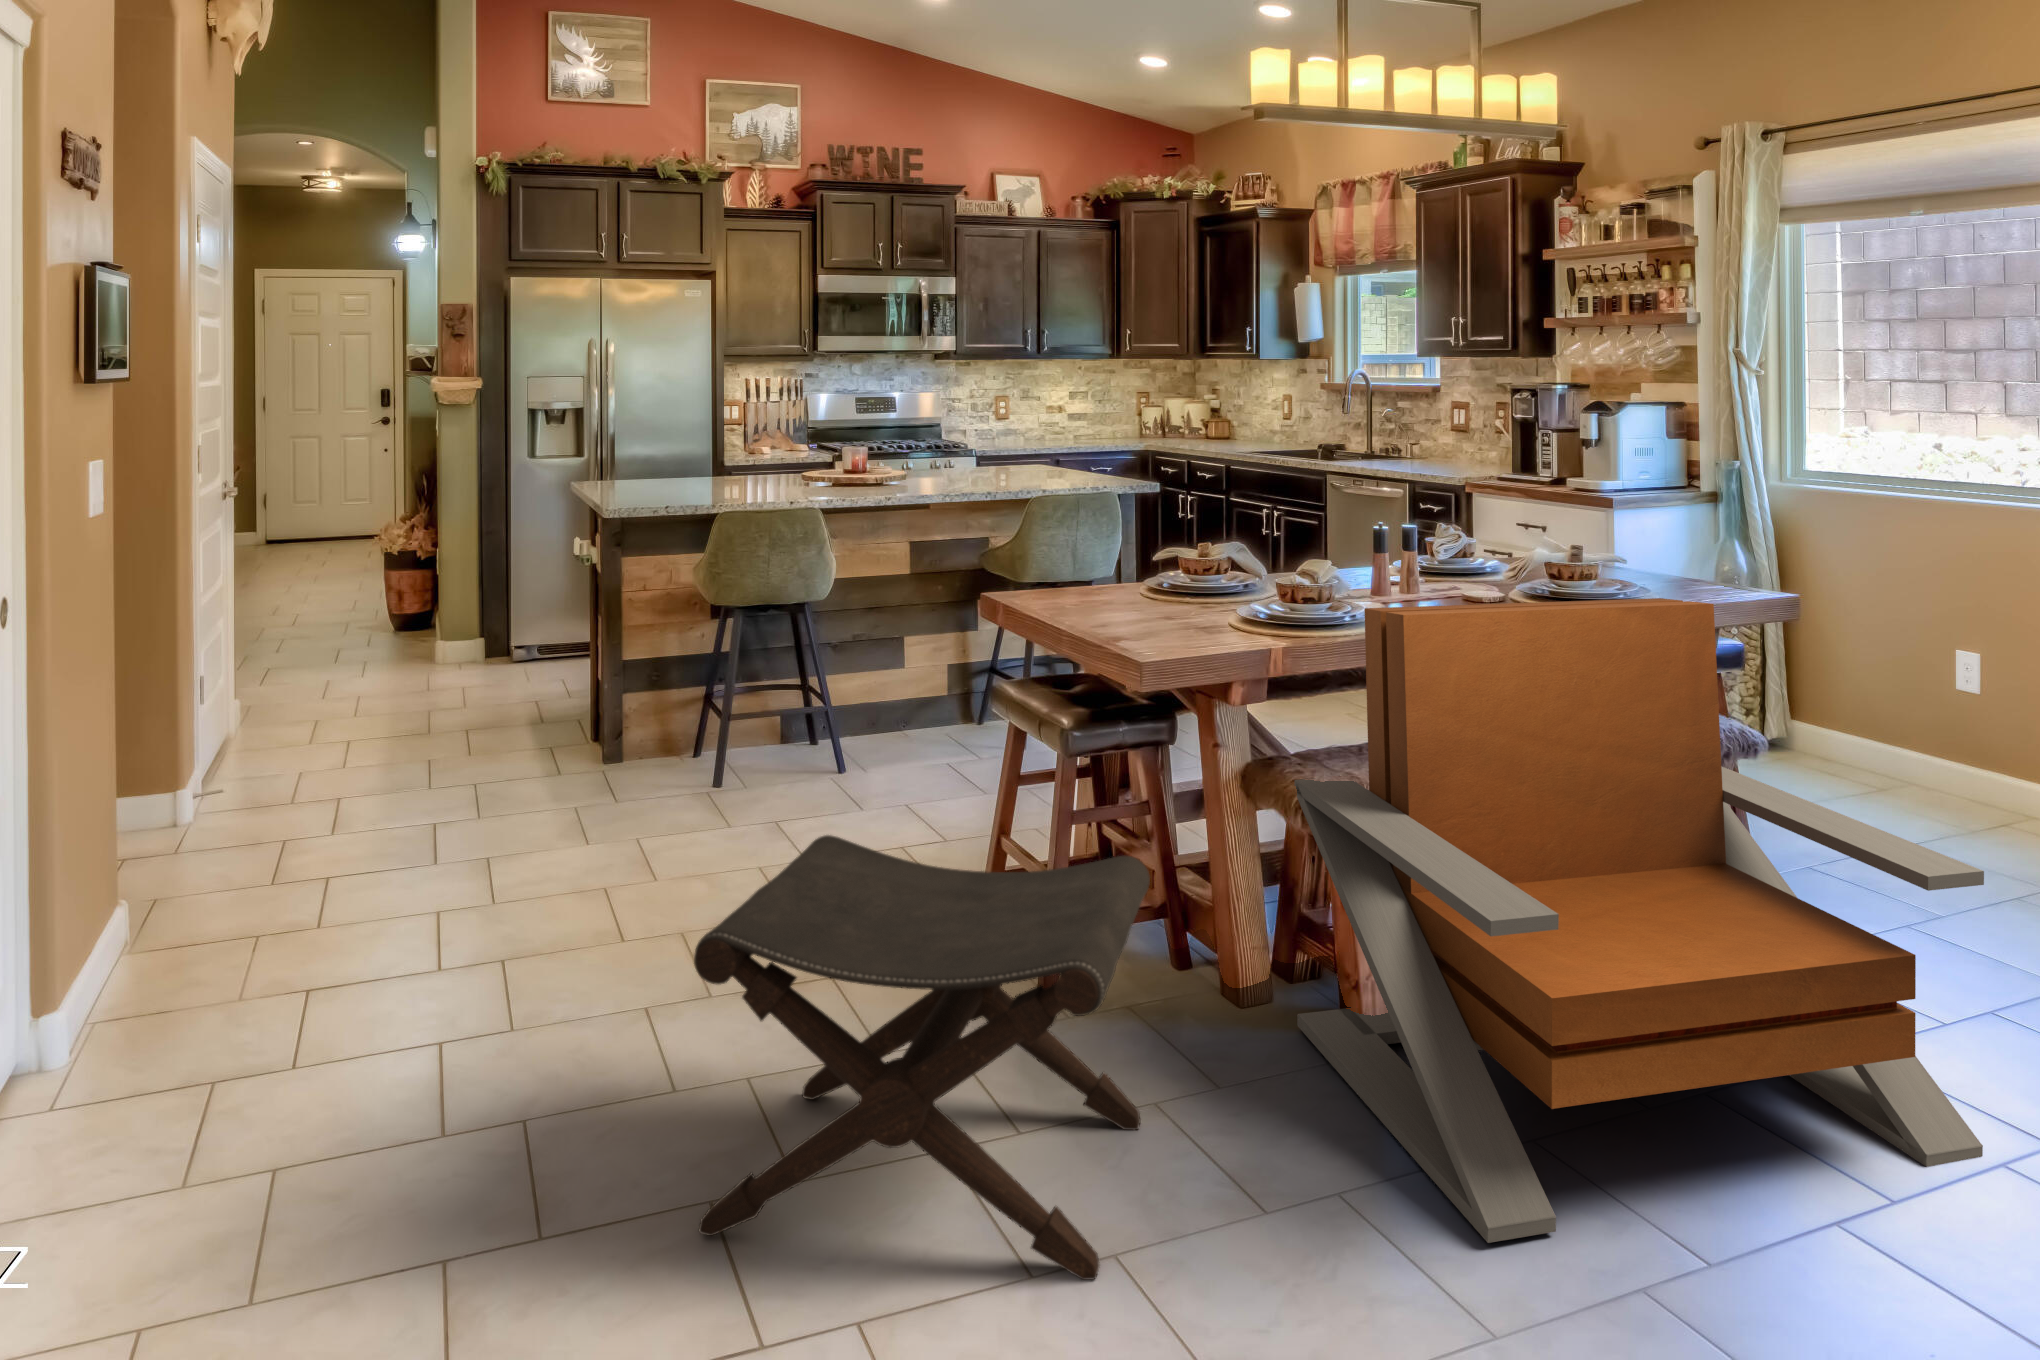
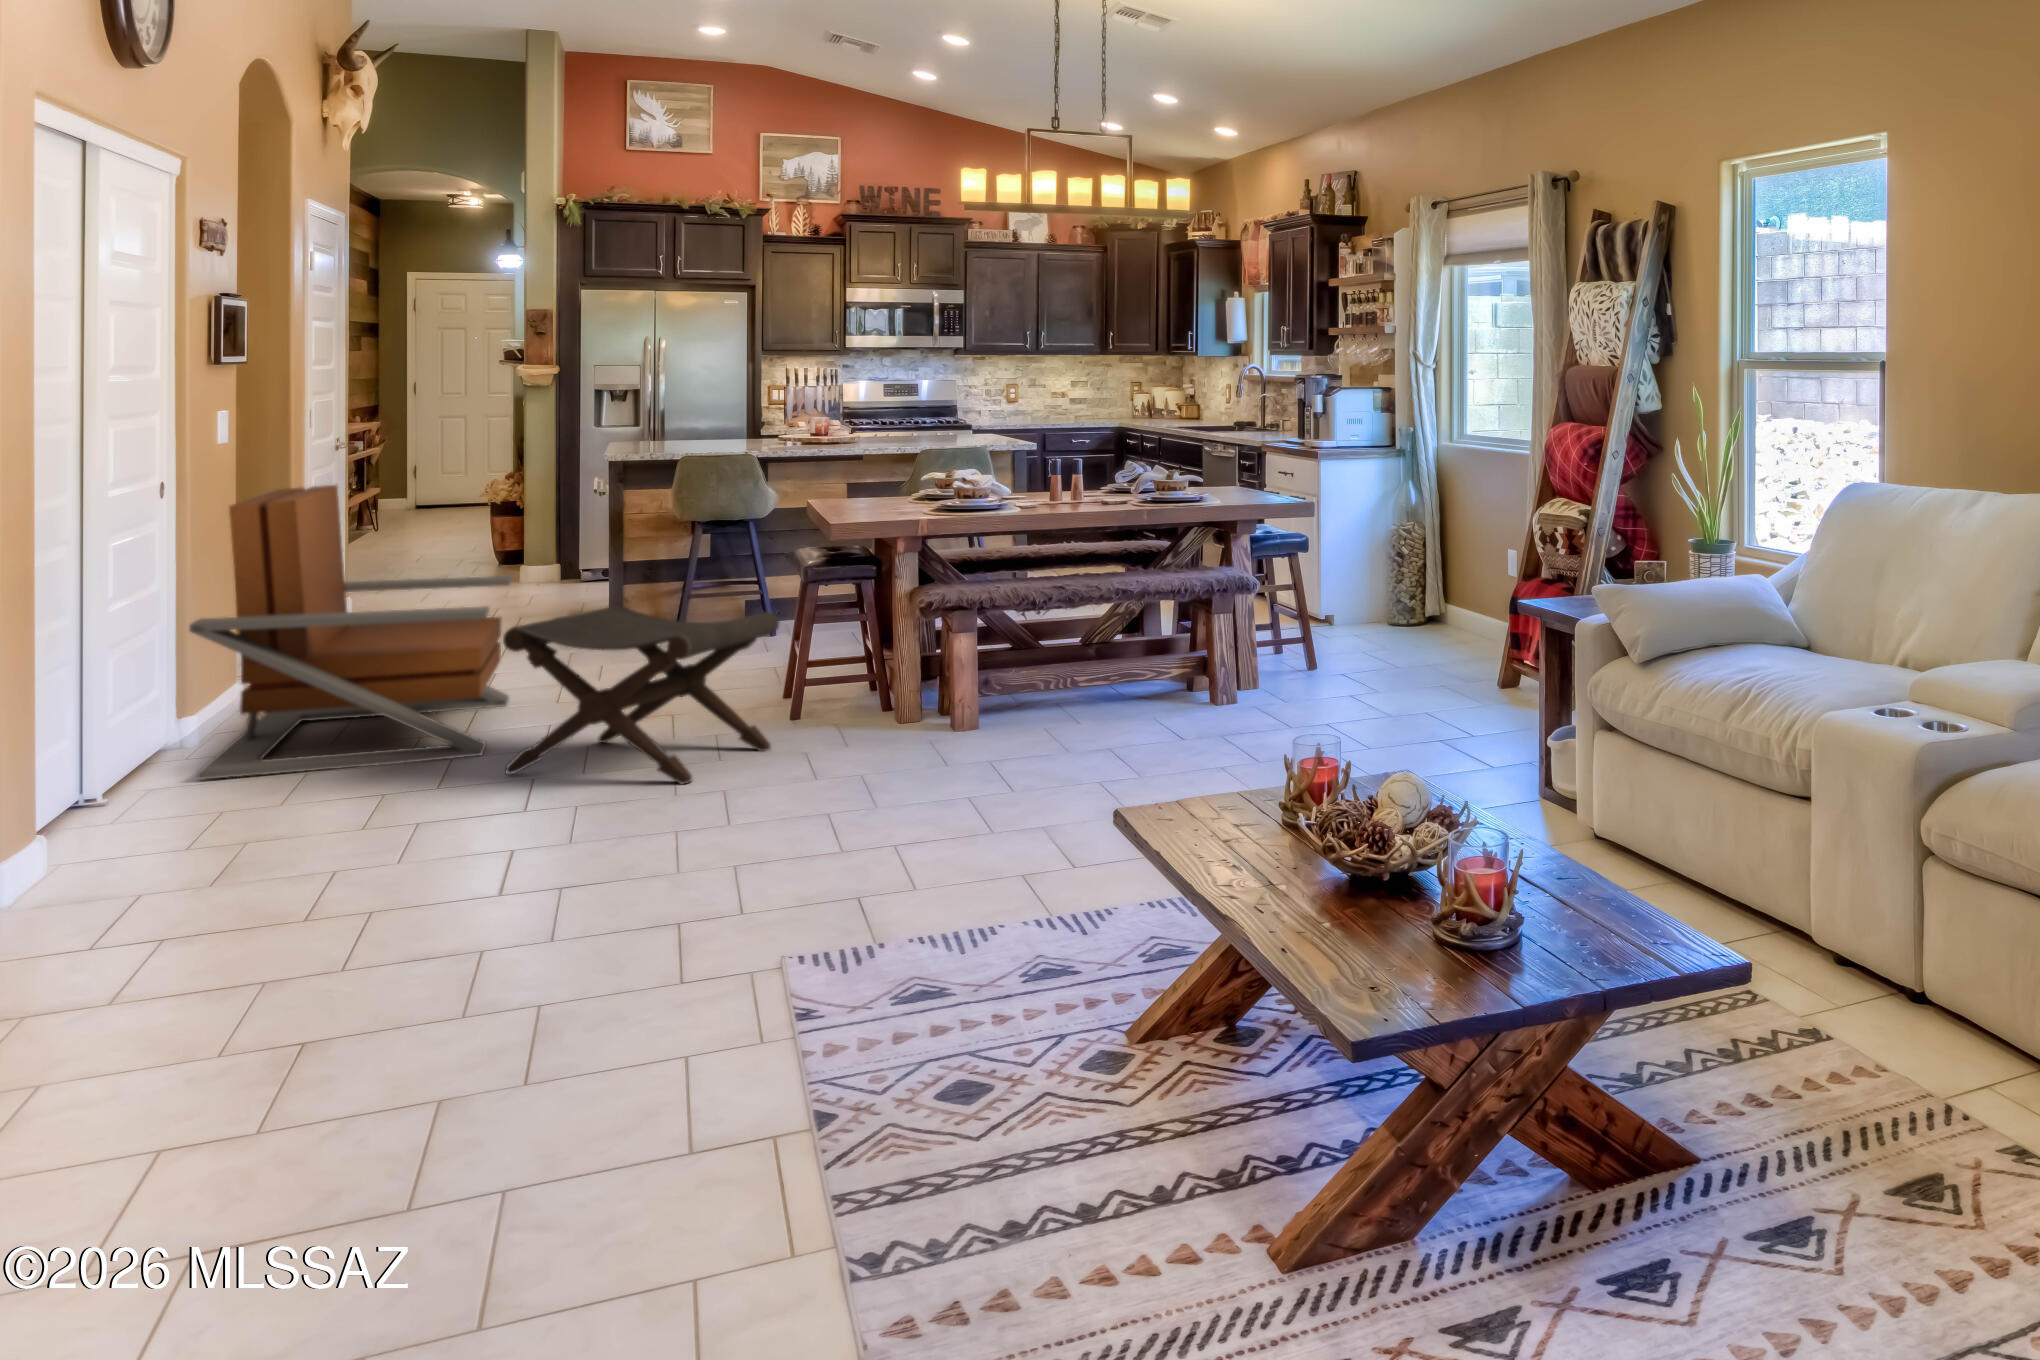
lounge chair: present [1294,598,1984,1243] -> present [189,485,512,780]

